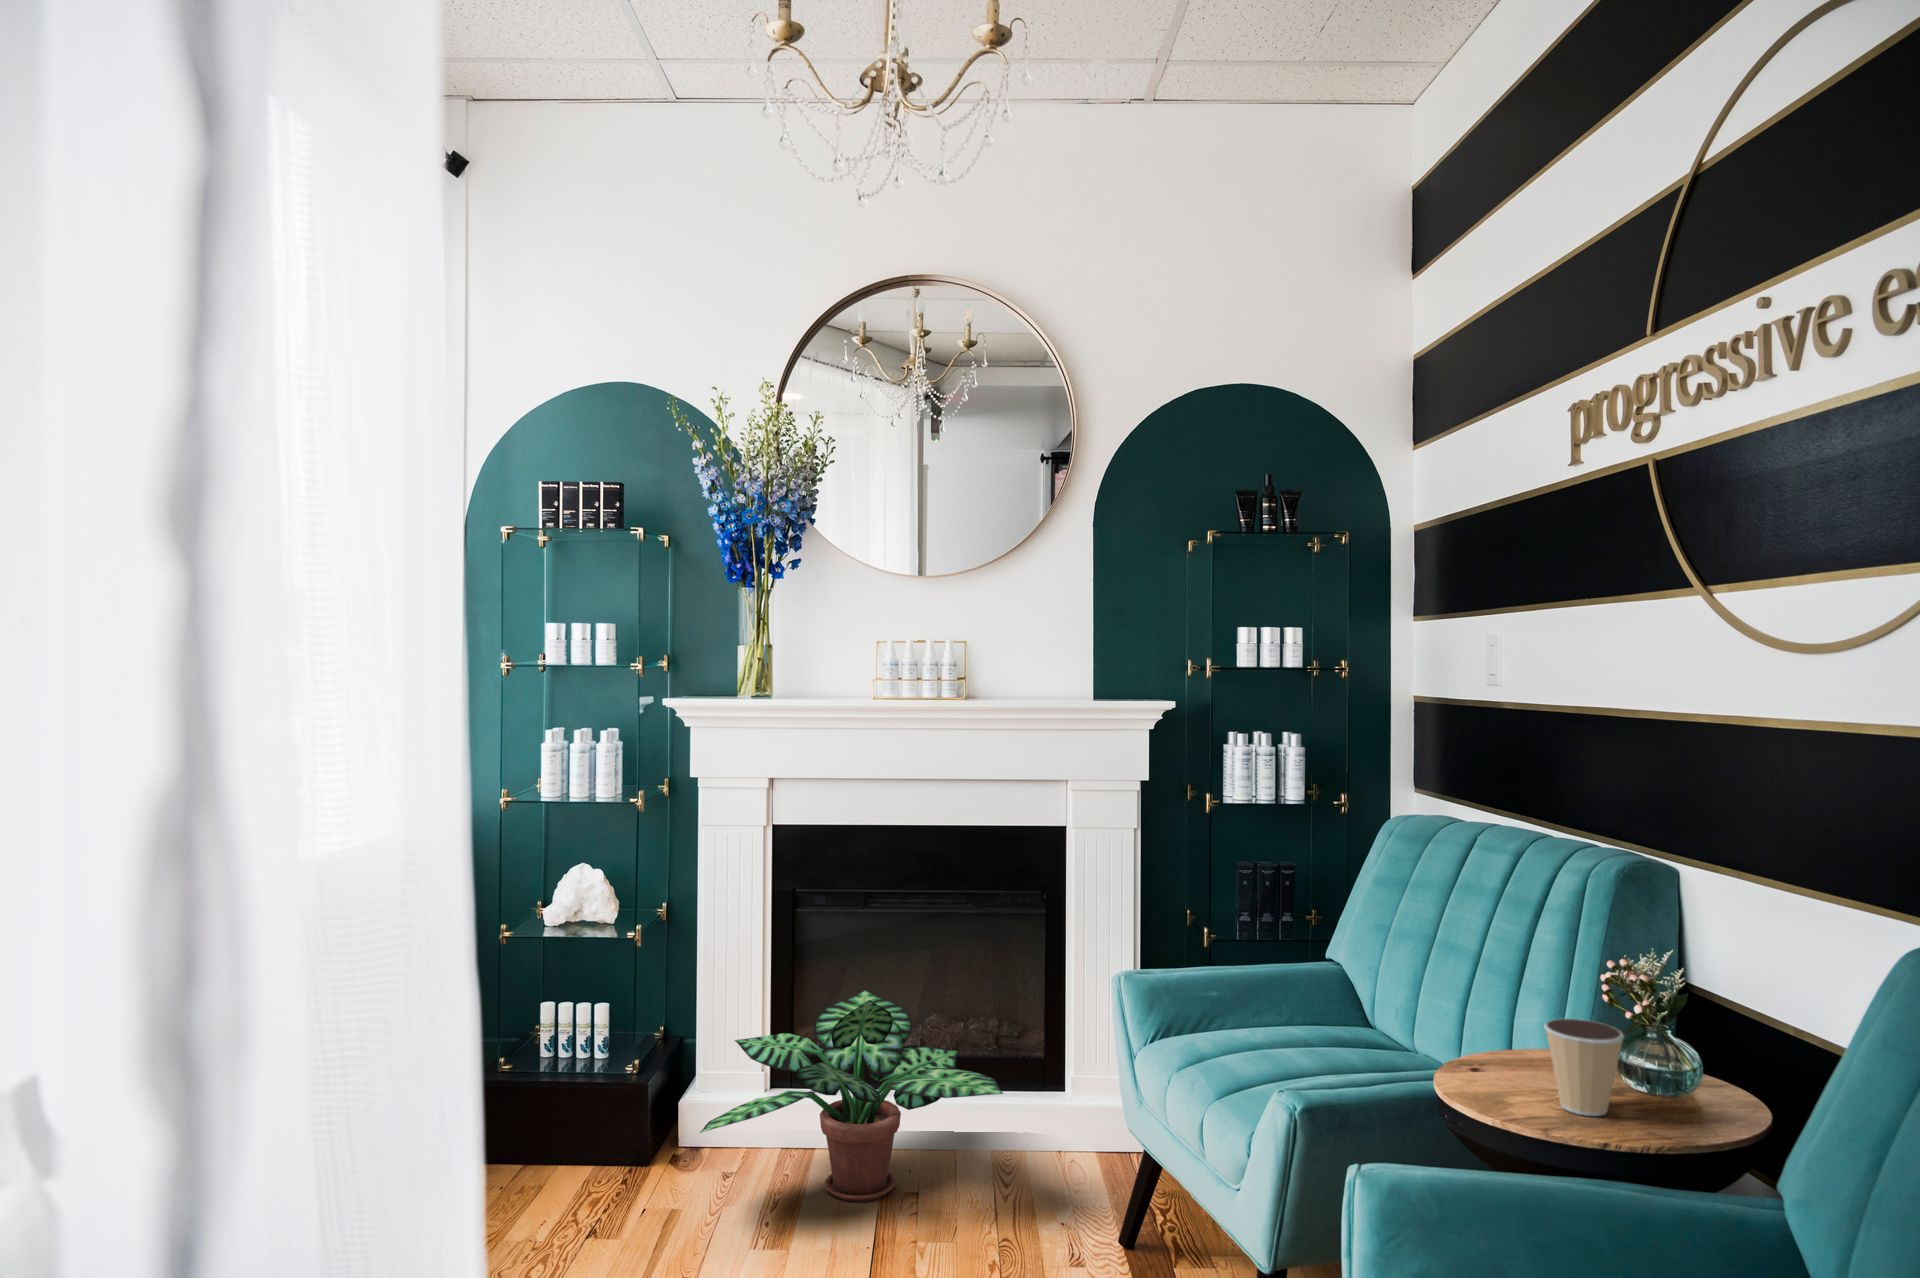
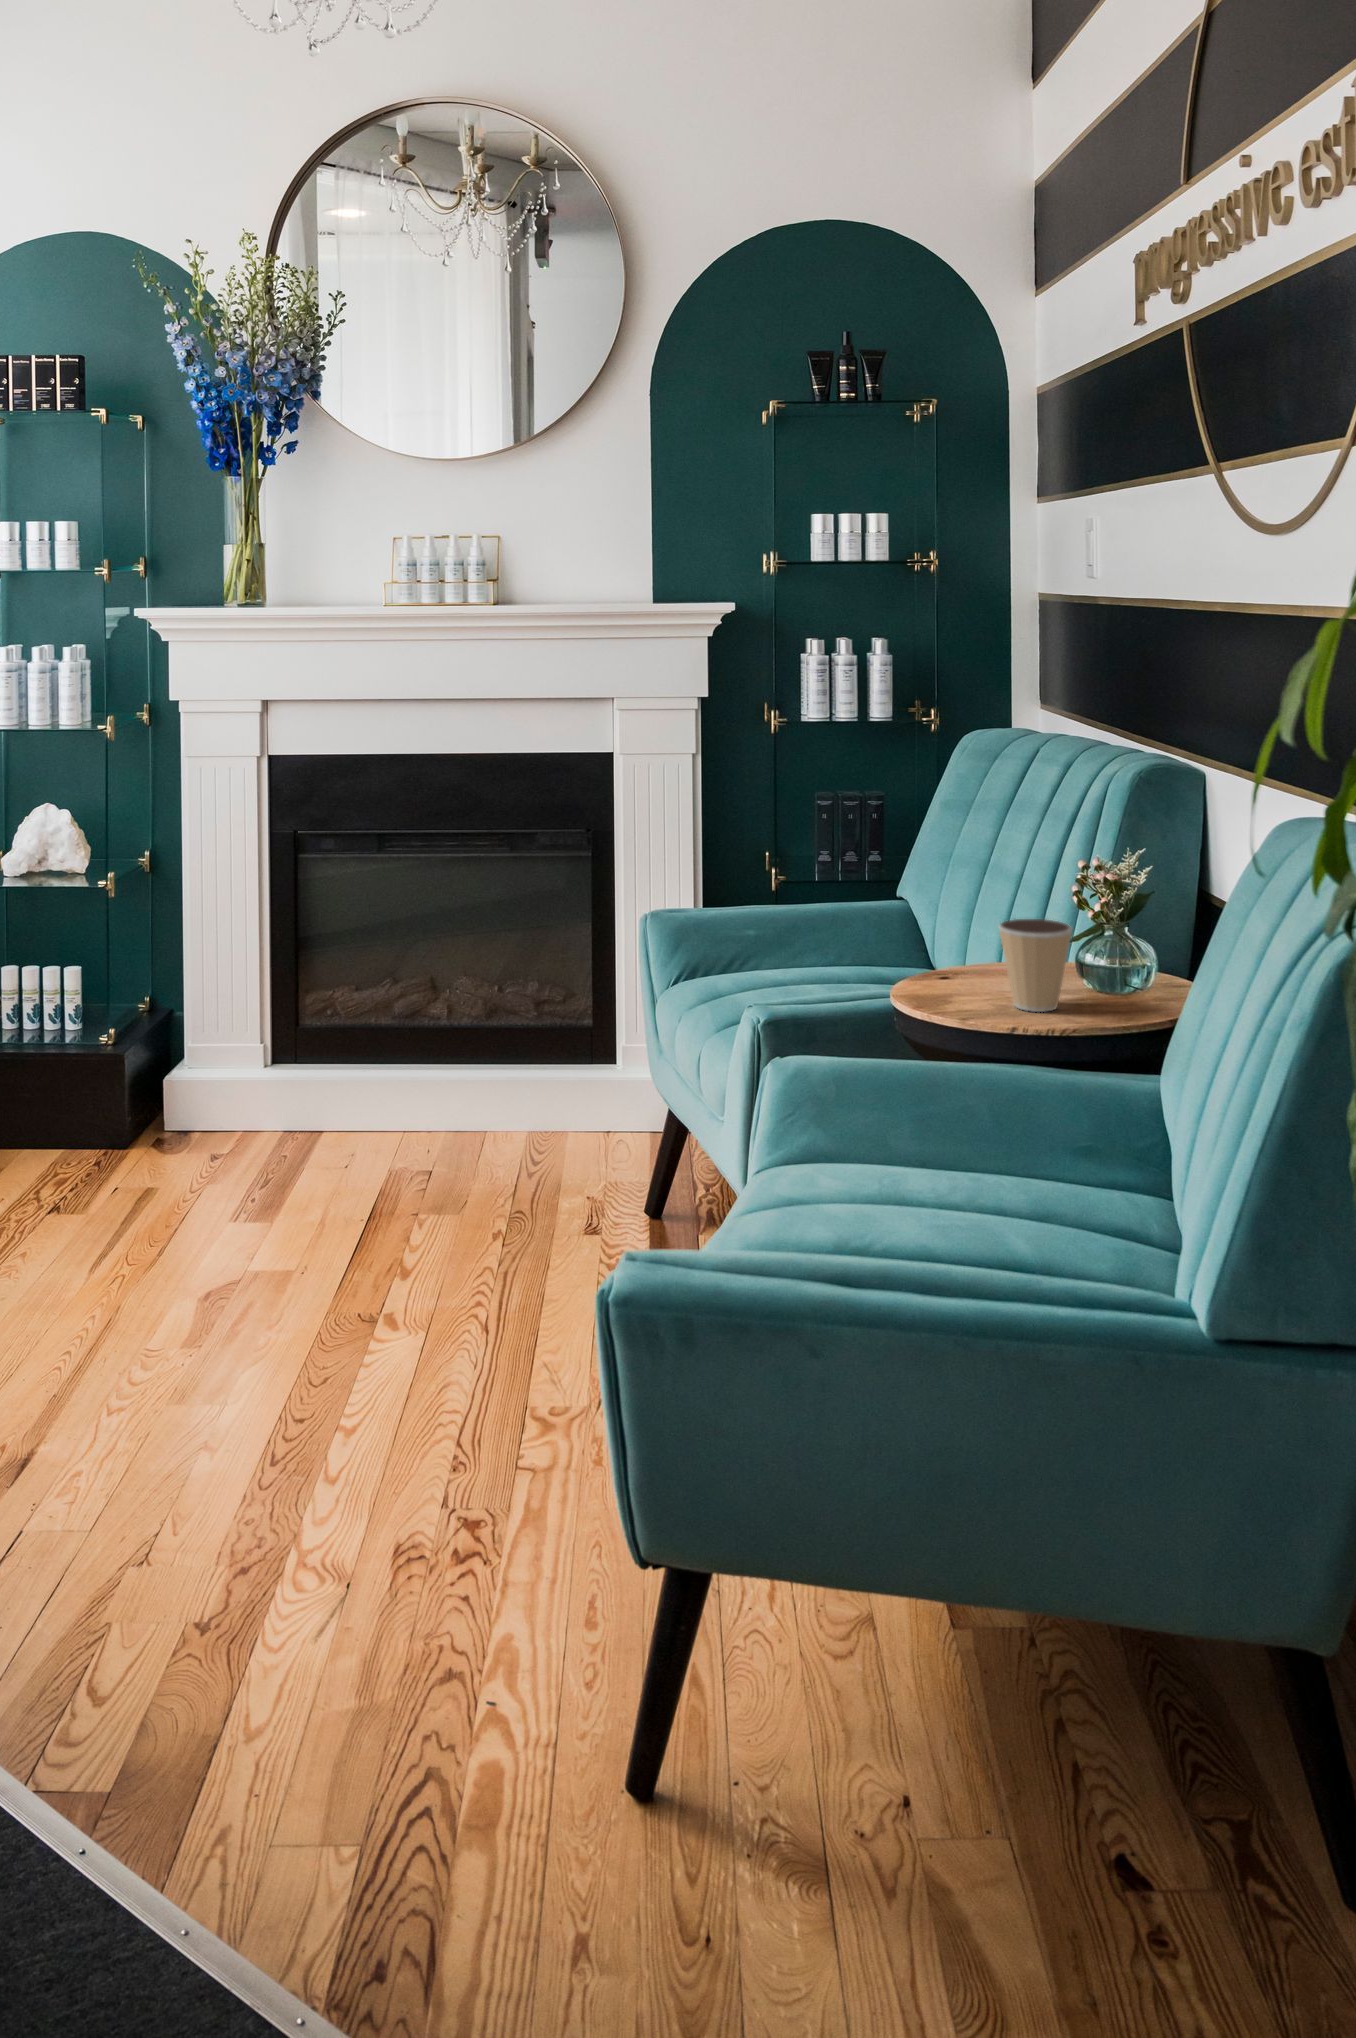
potted plant: present [700,990,1003,1201] -> none [173,947,517,1176]

